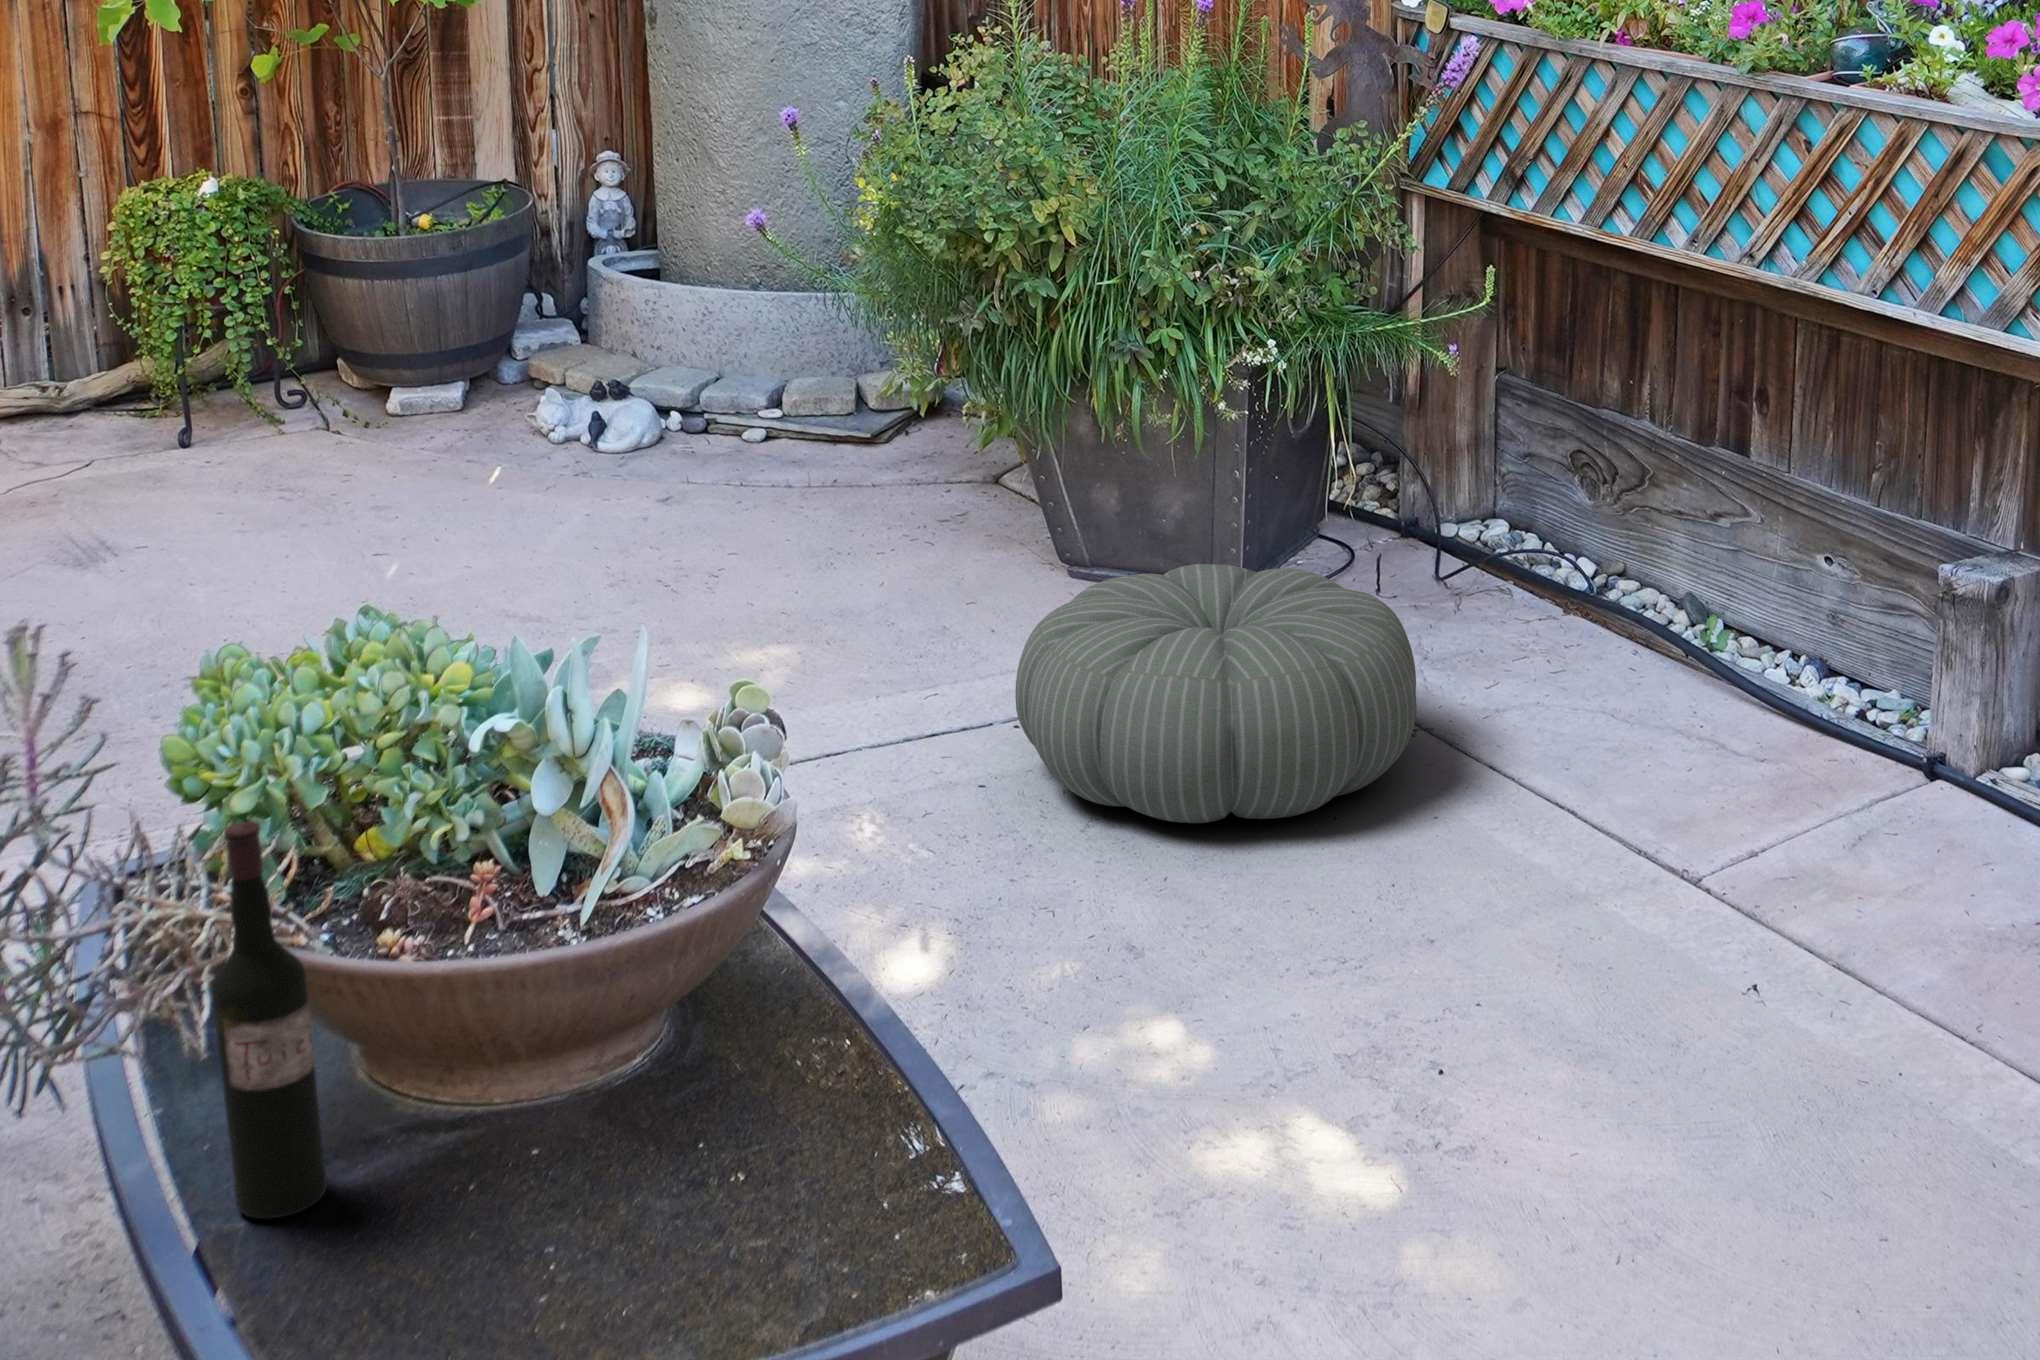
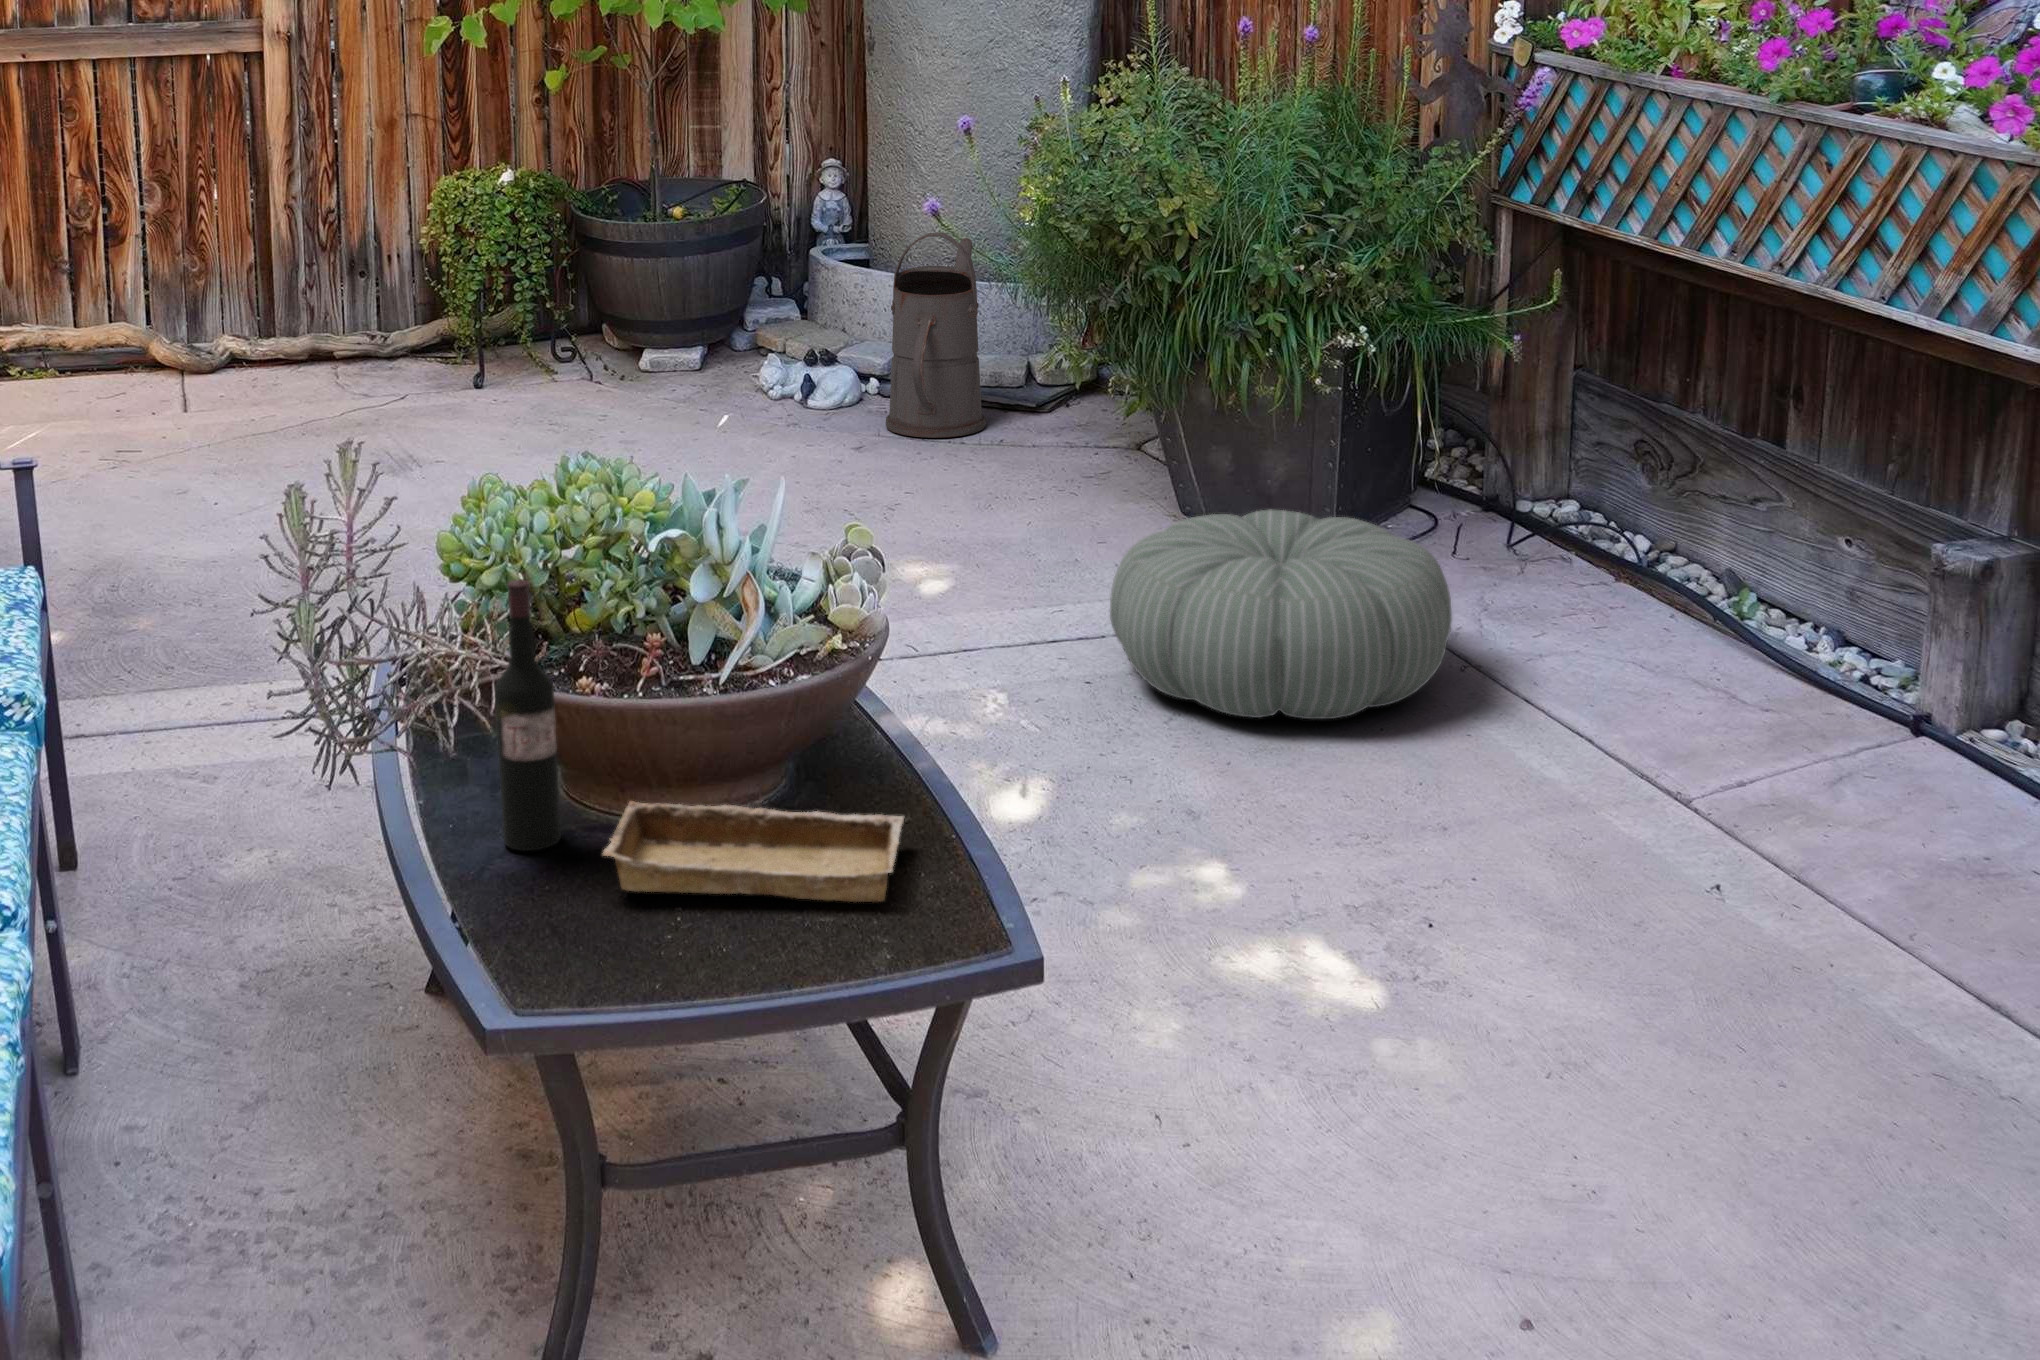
watering can: none [703,240,825,485] -> present [886,233,986,438]
tray: none [396,1098,840,1274] -> present [603,801,904,902]

